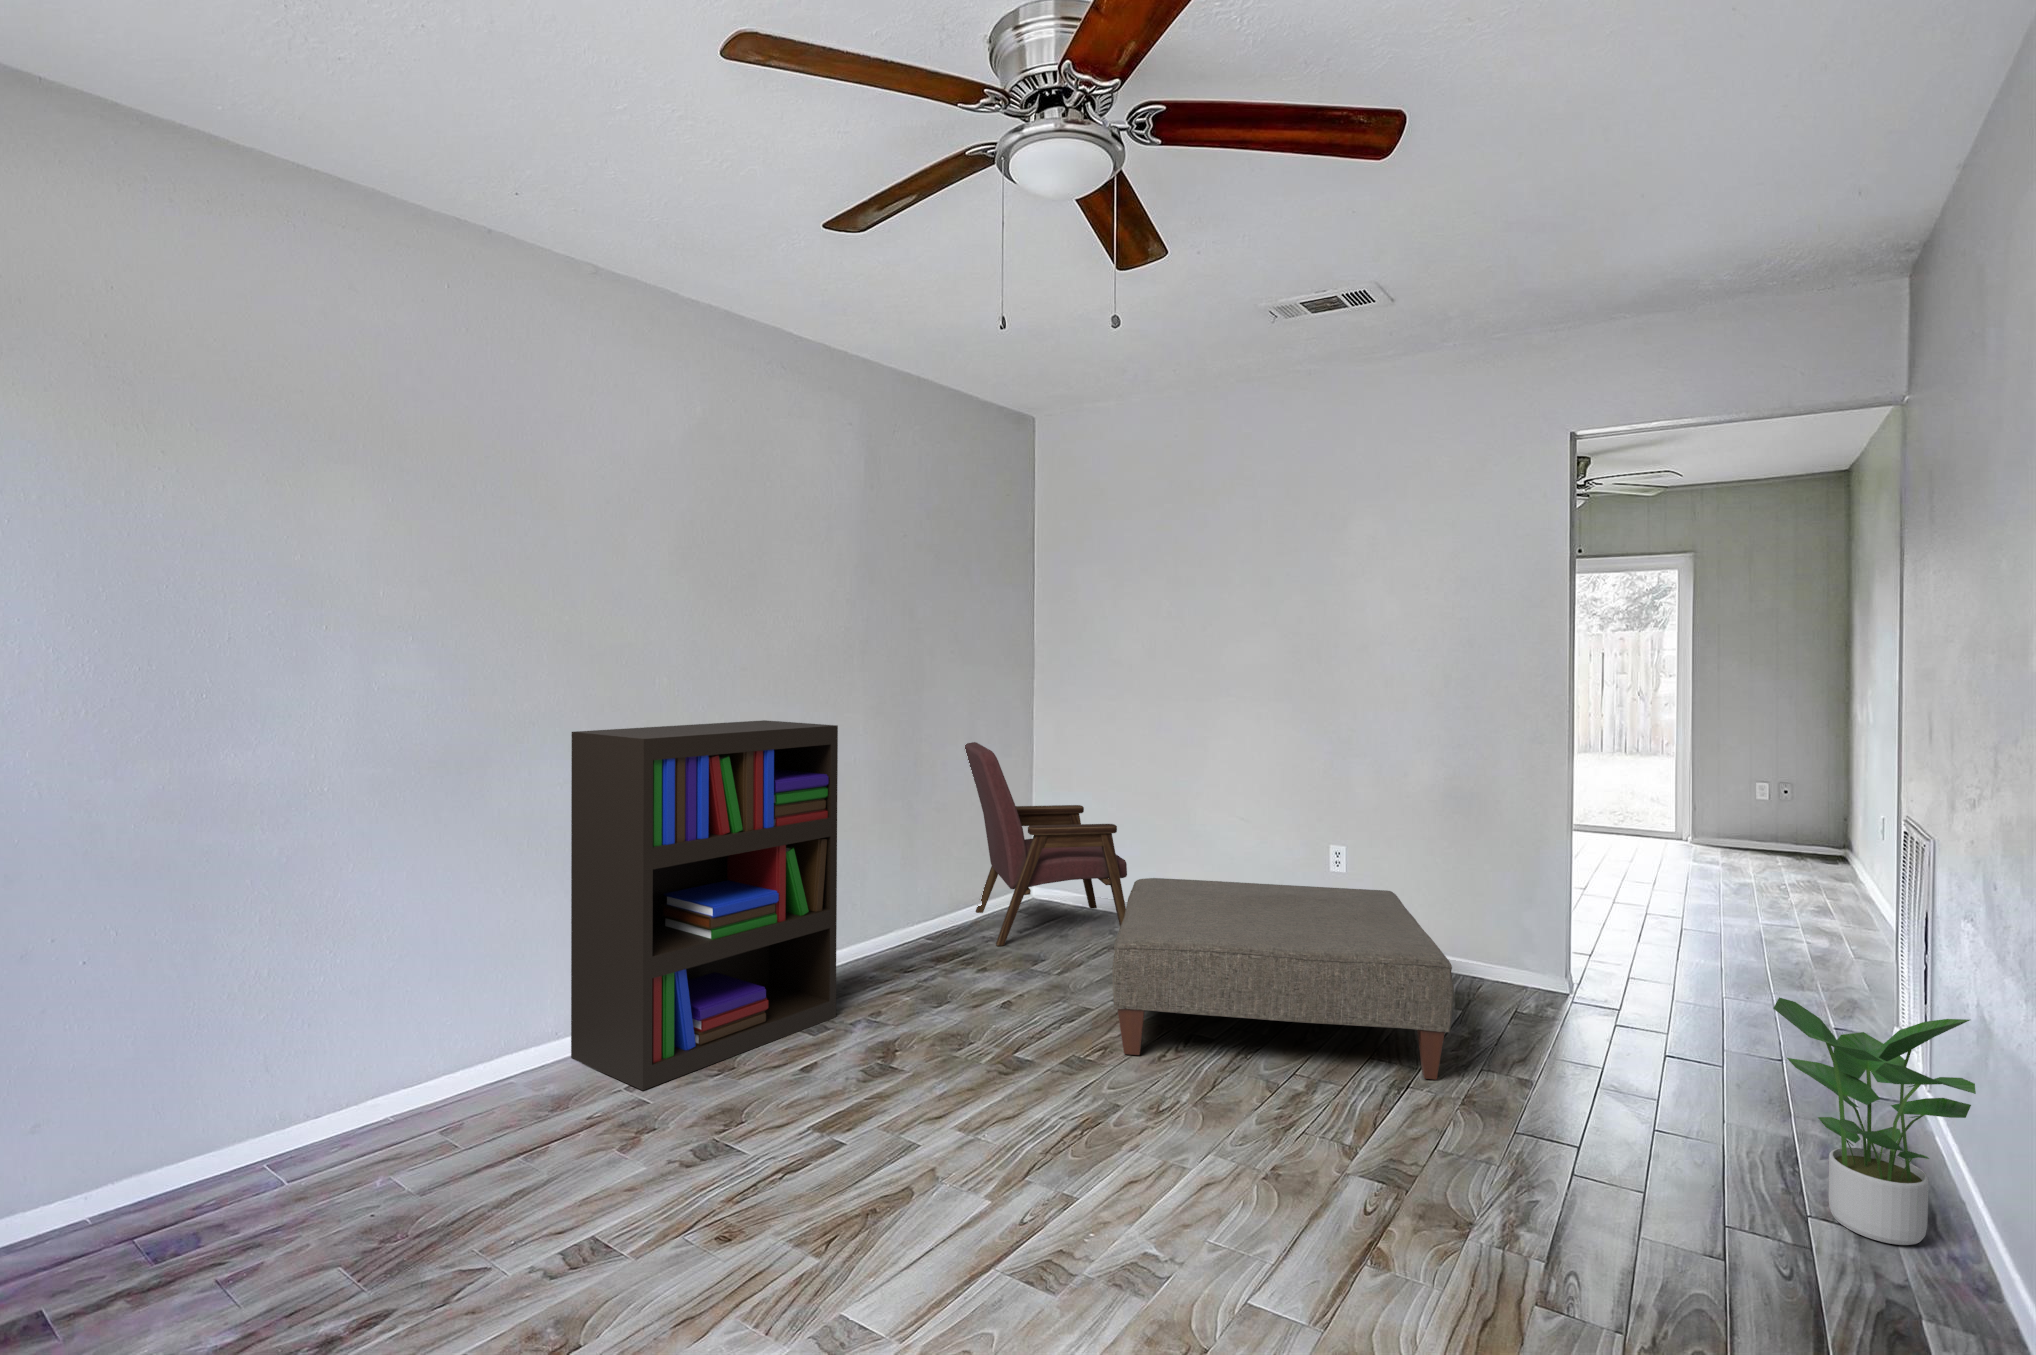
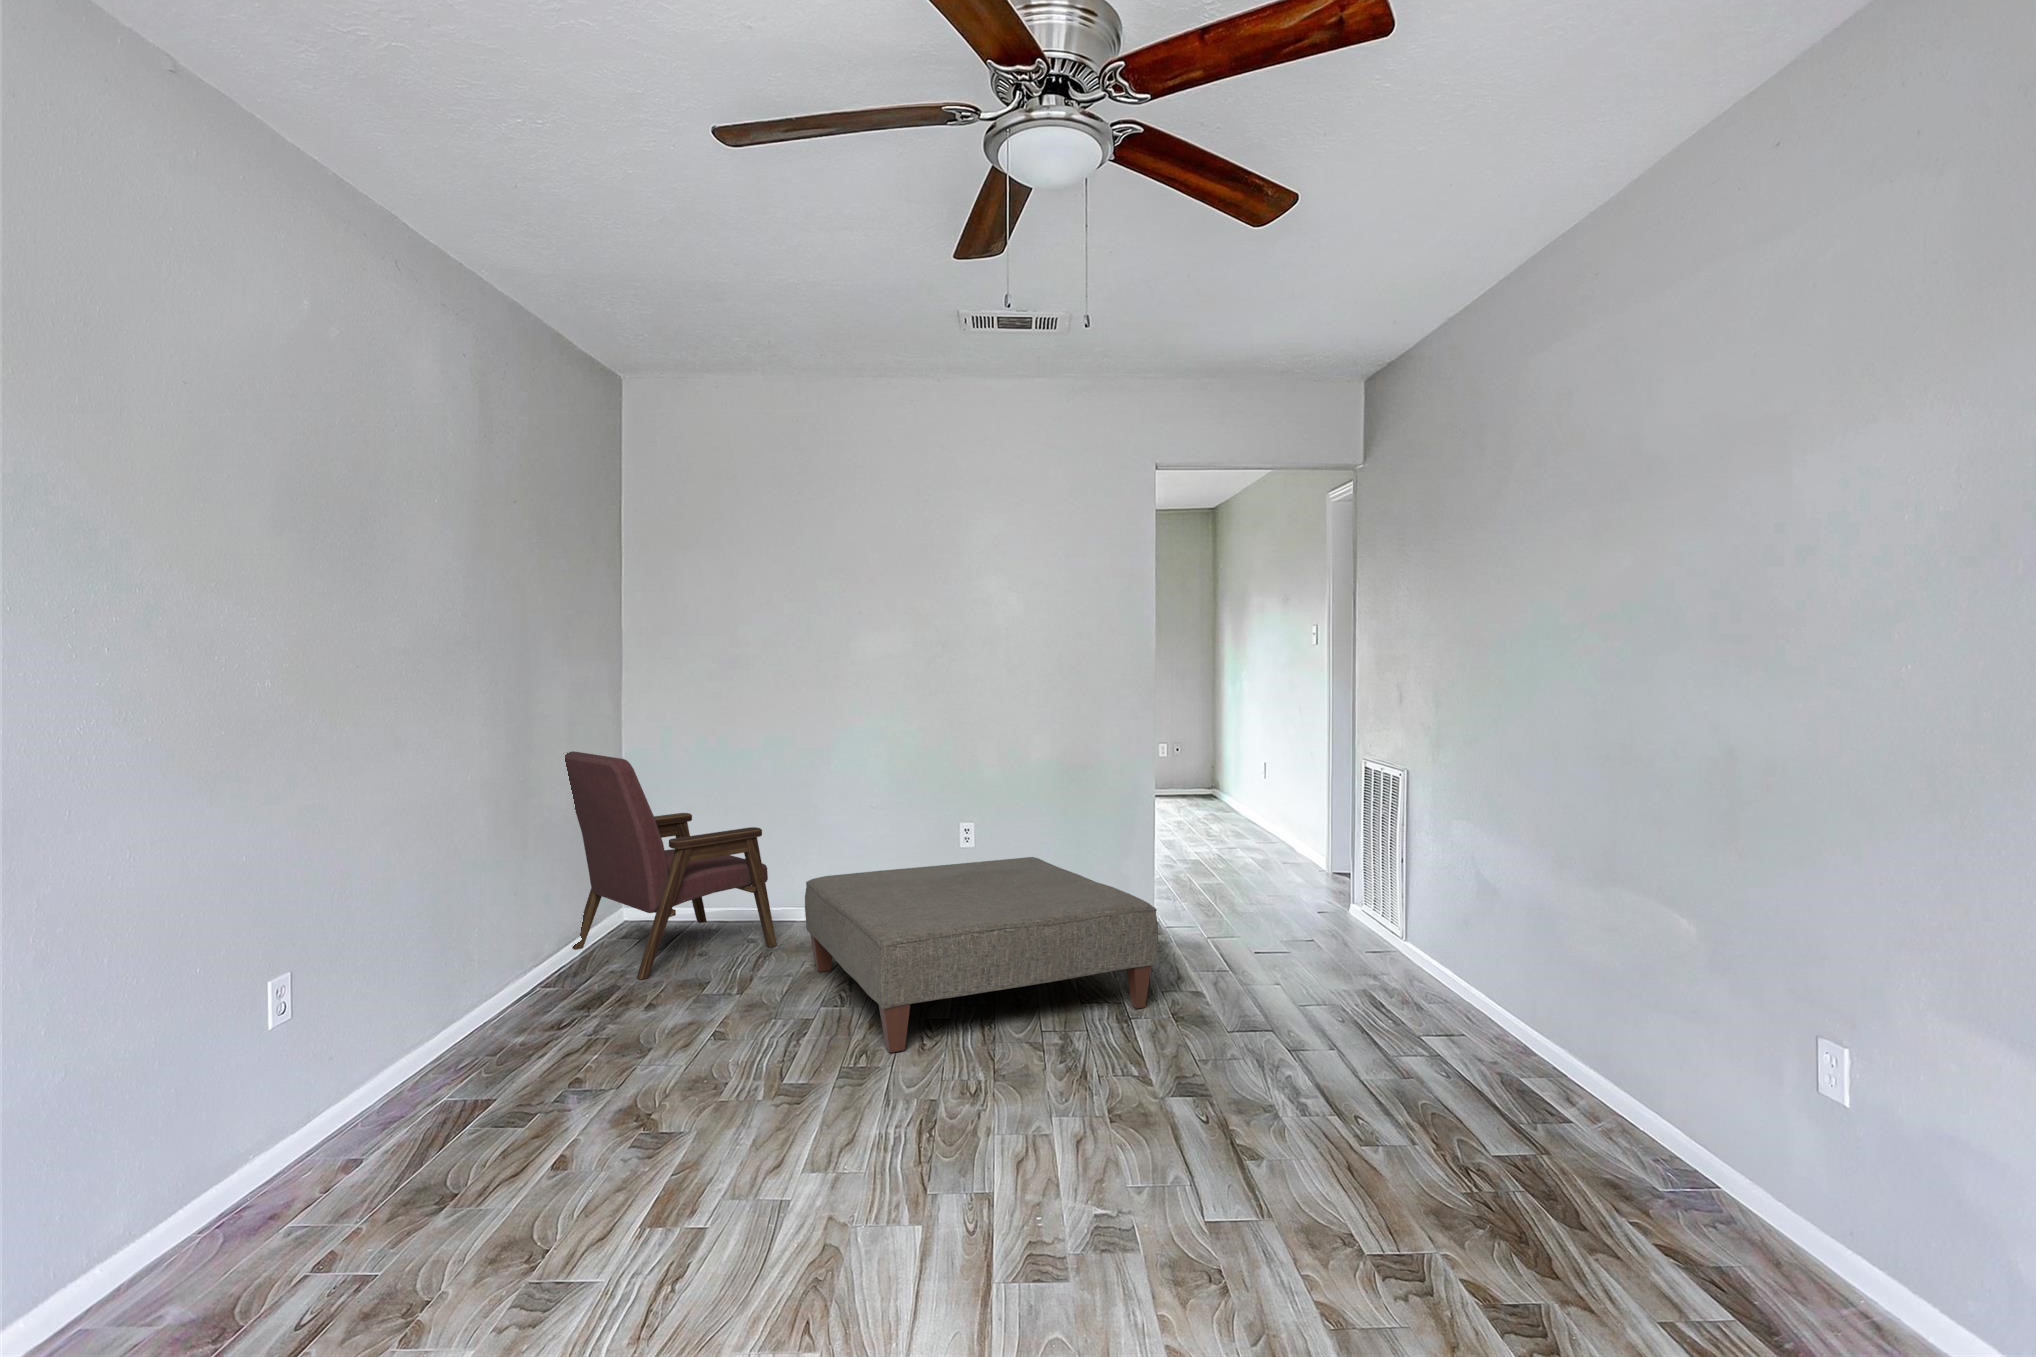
bookshelf: present [571,720,838,1090] -> none [154,737,529,1263]
potted plant: present [1773,998,1976,1245] -> none [1393,880,1524,1040]

